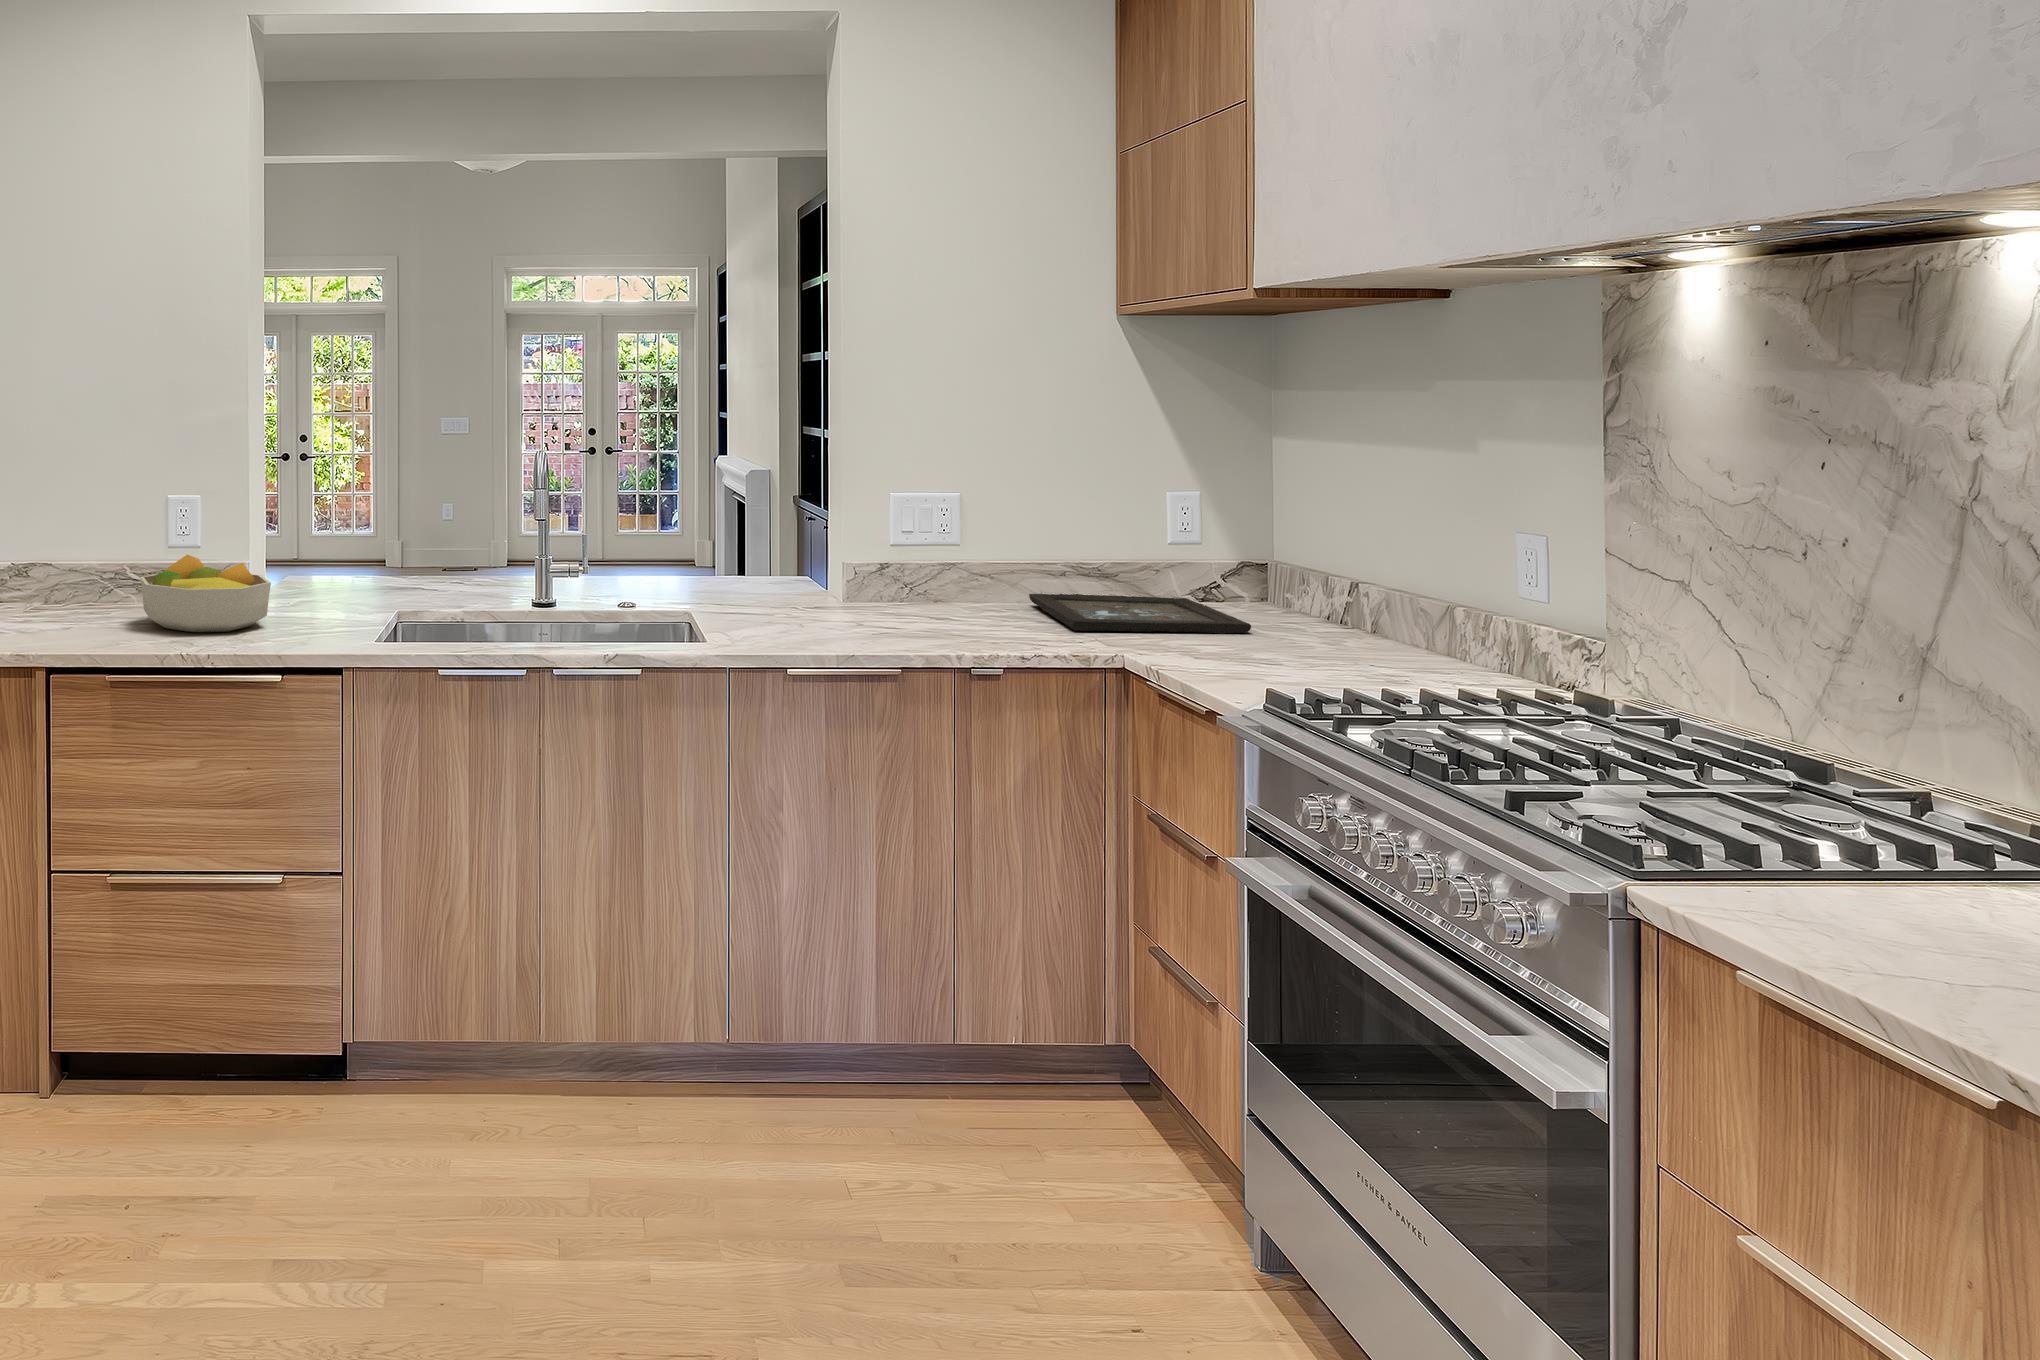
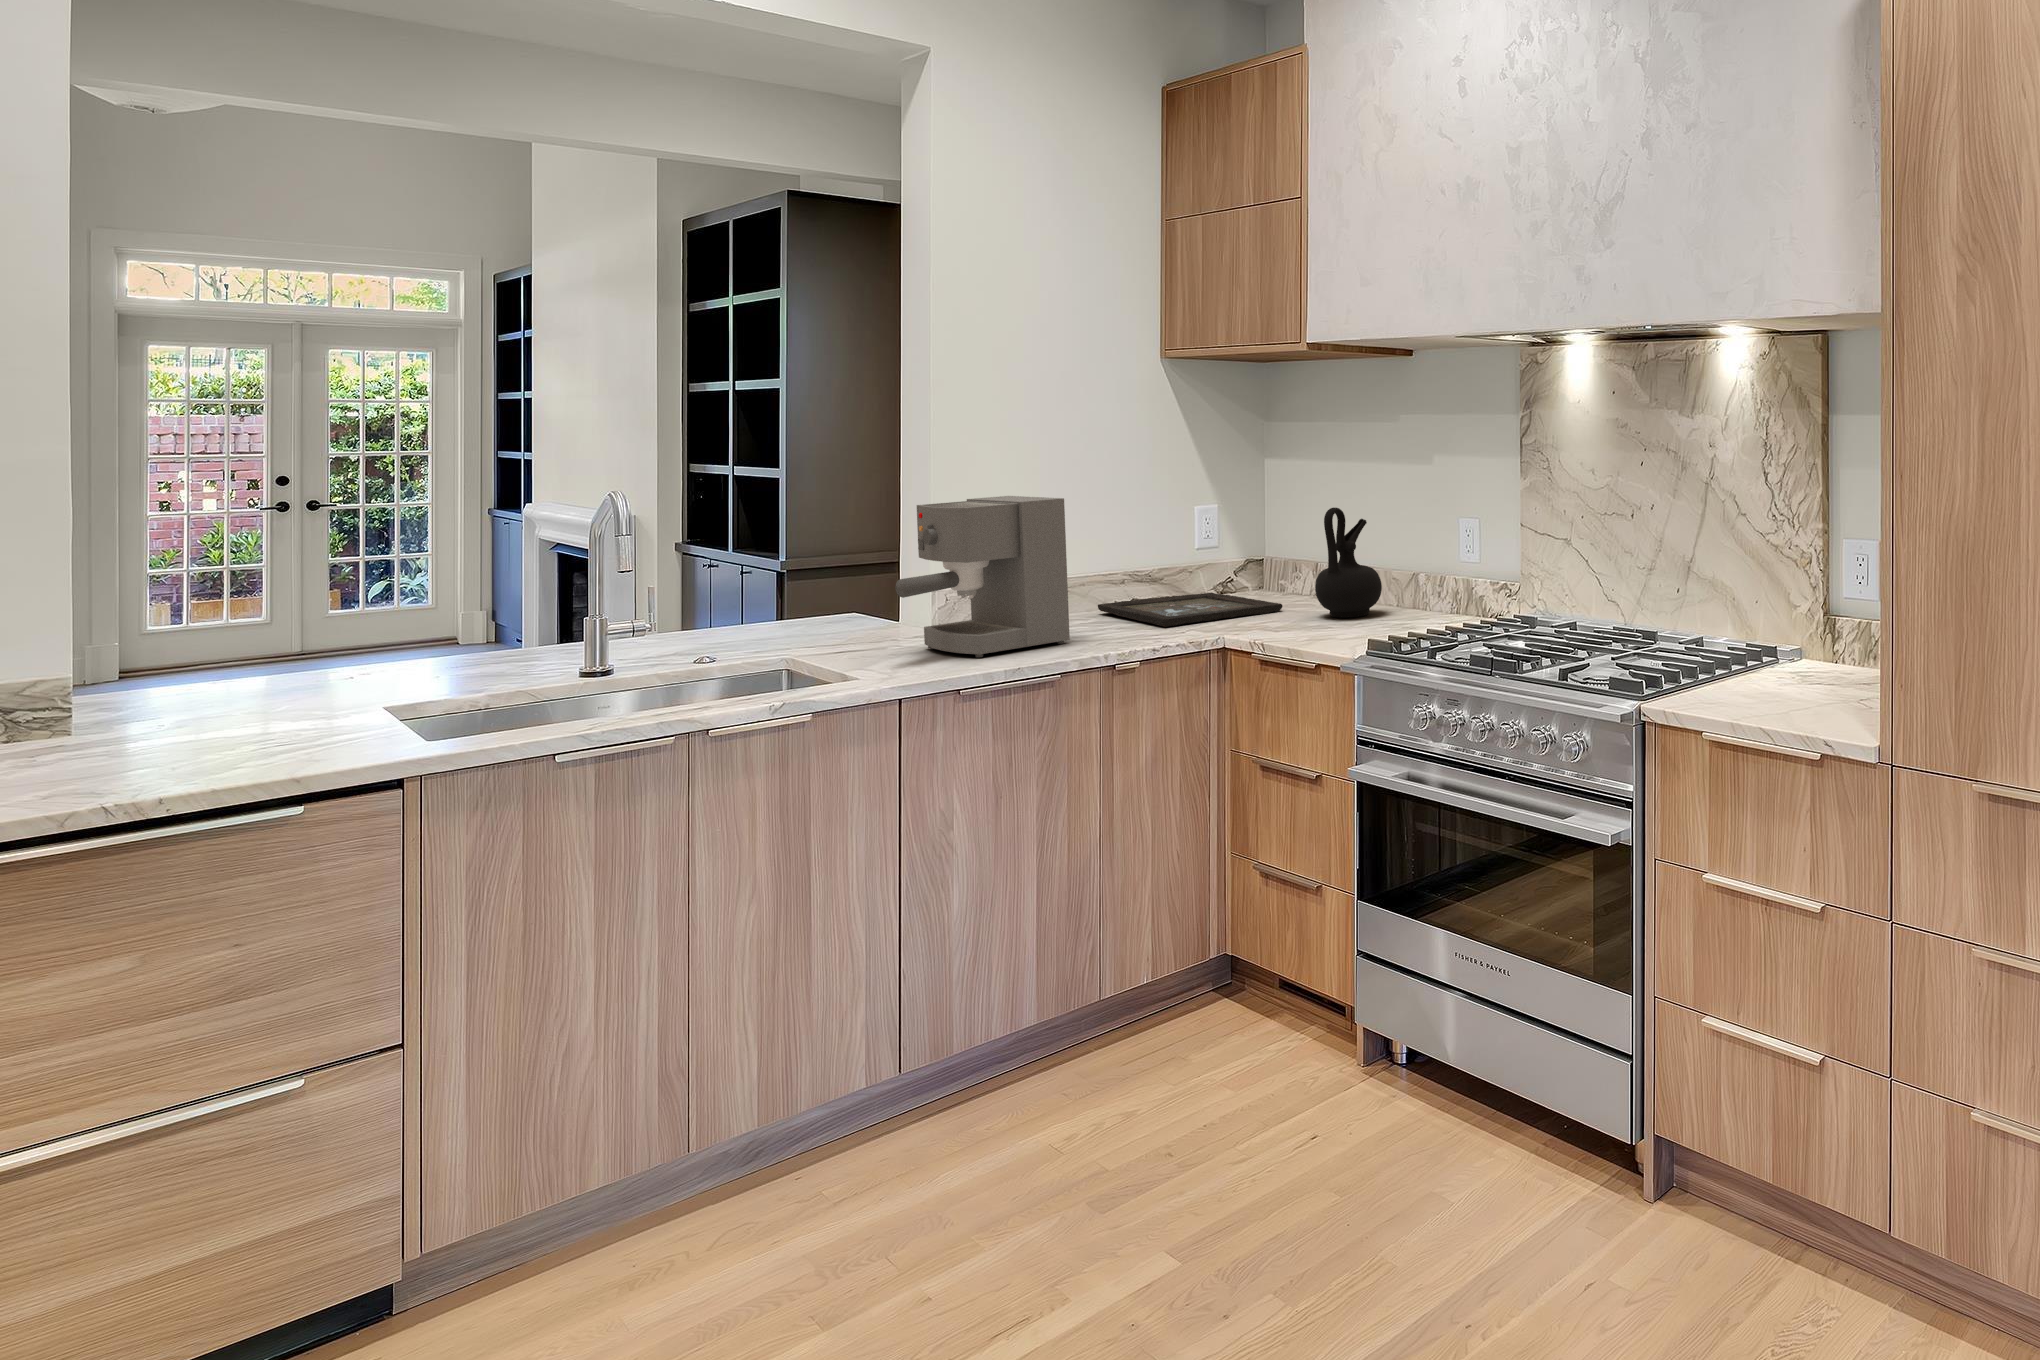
coffee maker: none [750,455,945,633] -> present [895,496,1070,657]
ceramic jug: none [1281,500,1385,656] -> present [1315,508,1382,618]
fruit bowl: present [140,555,271,632] -> none [104,683,333,777]

